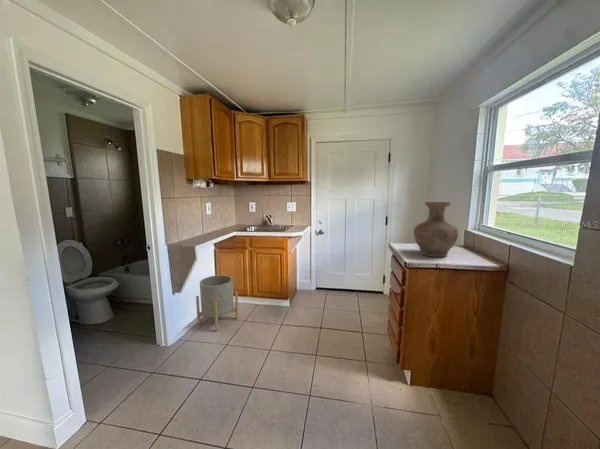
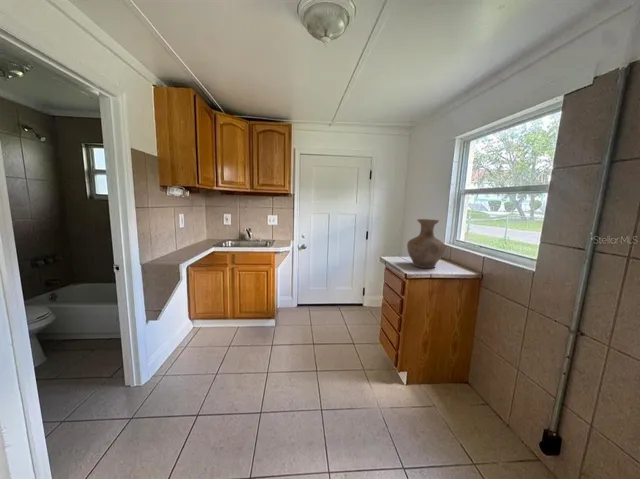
planter: present [196,275,239,332] -> none [170,296,221,360]

